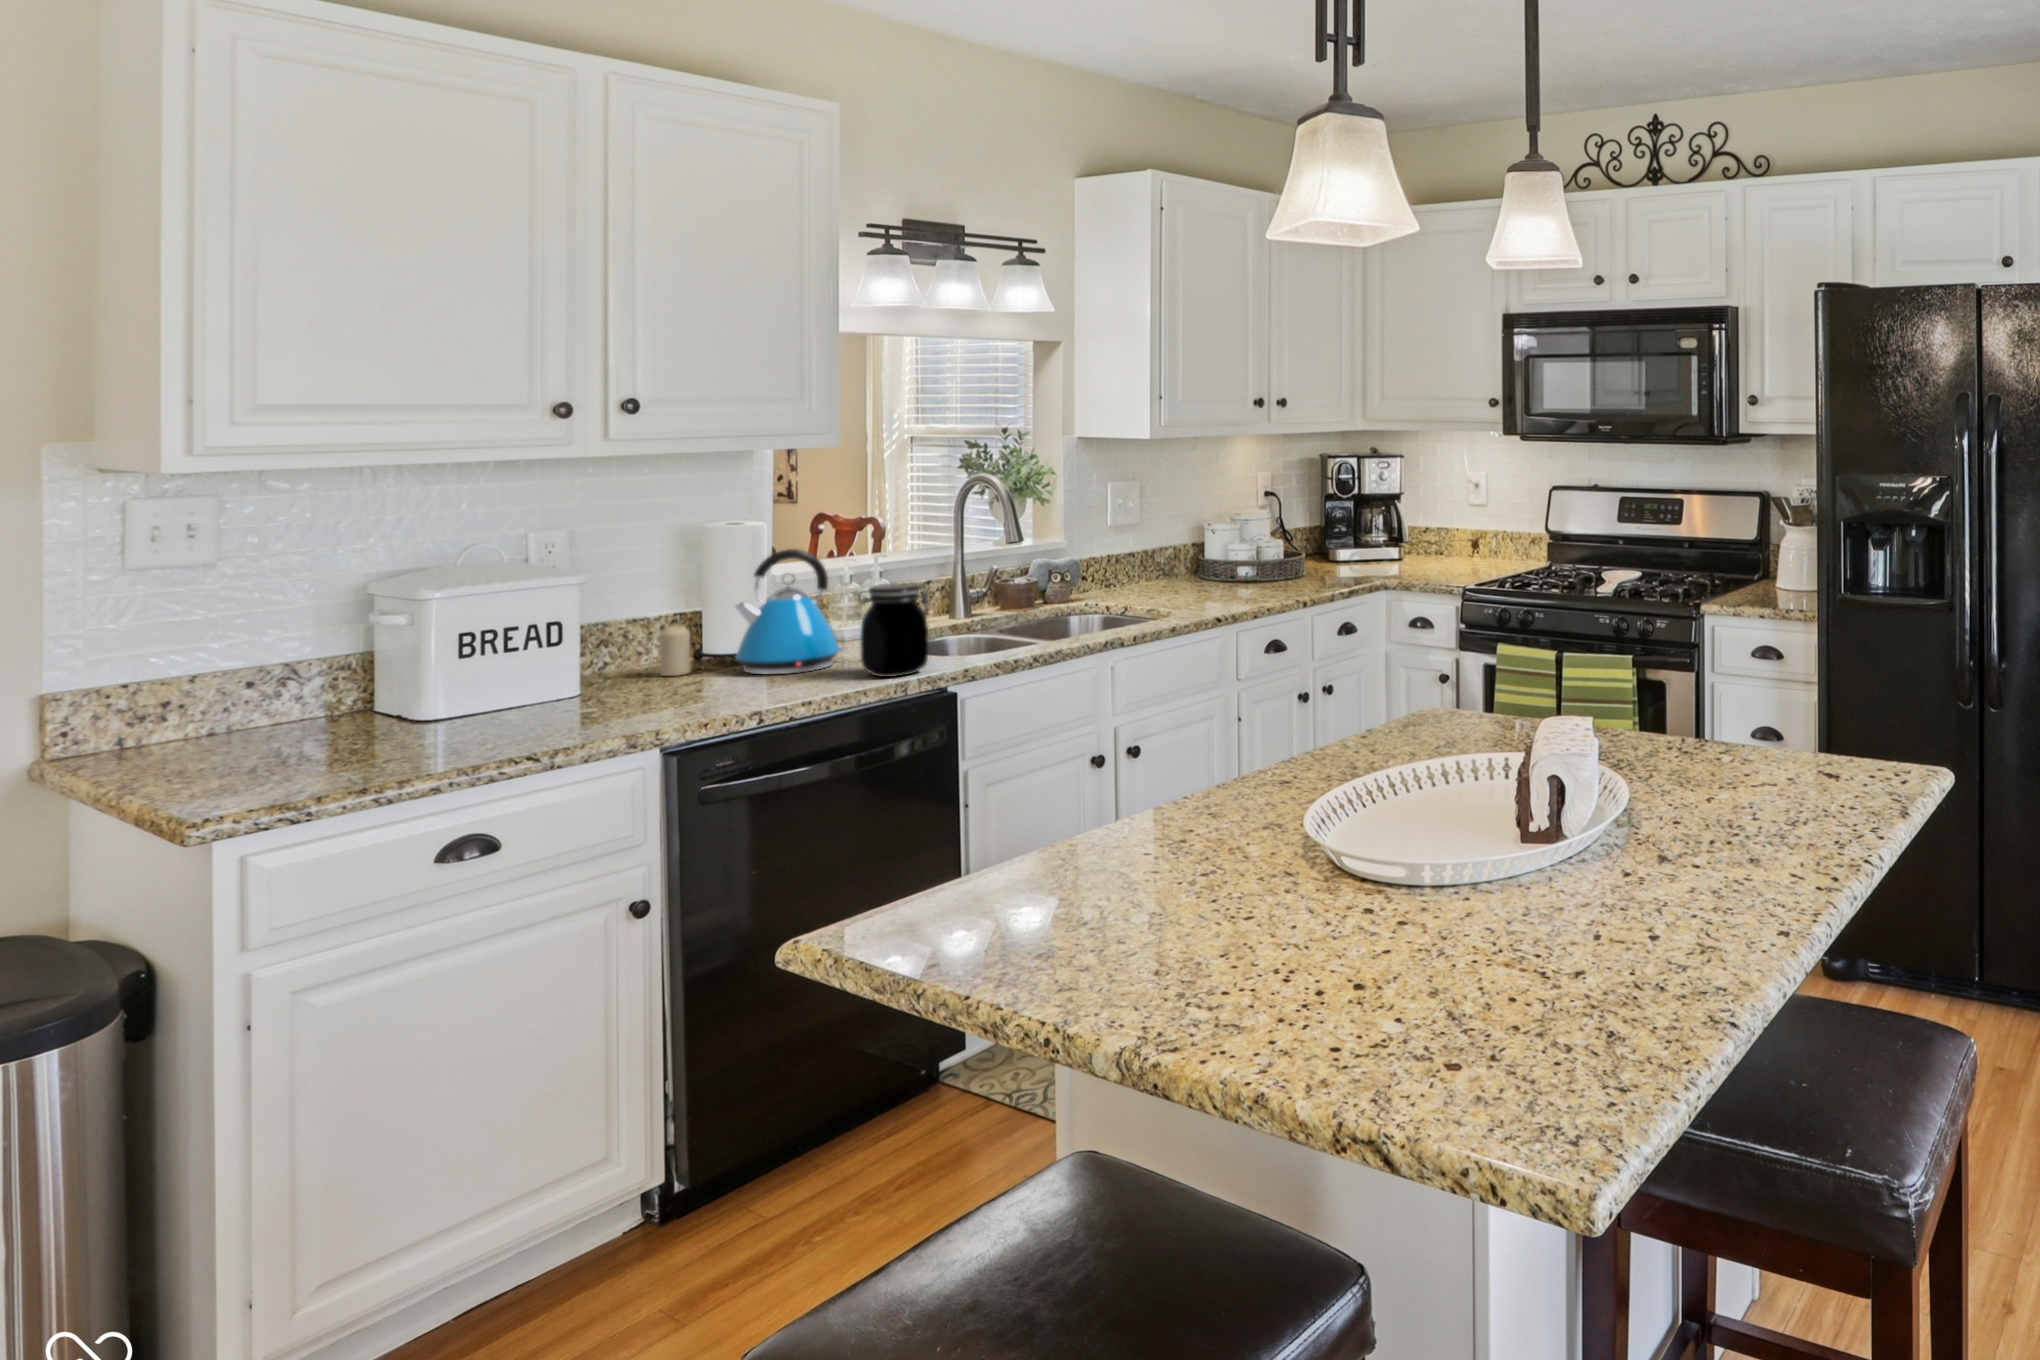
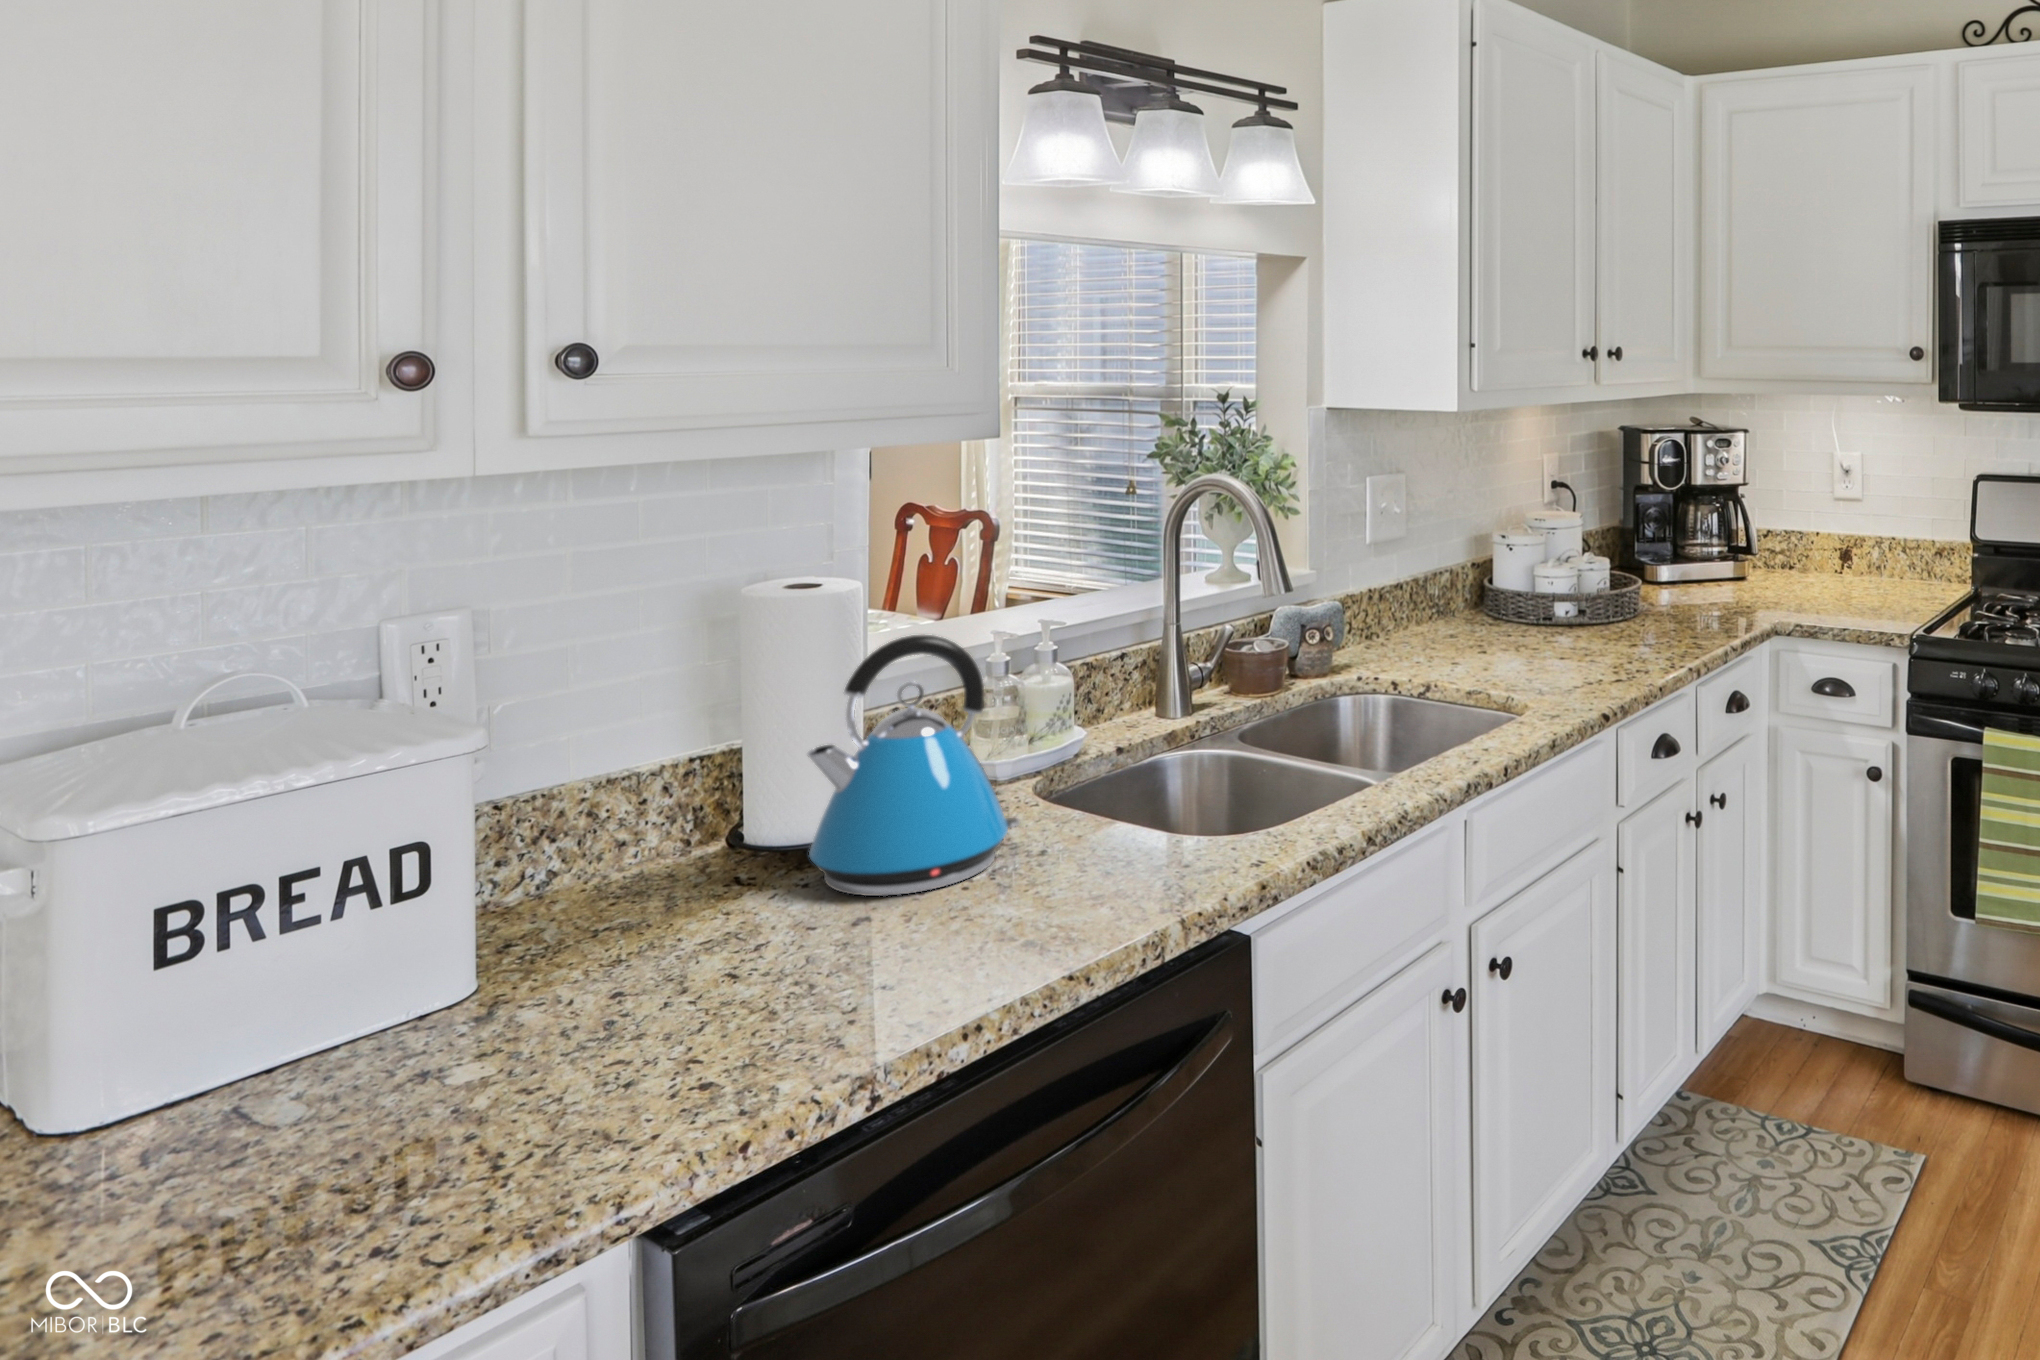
jar: present [858,583,929,677] -> none [1058,705,1194,908]
candle: present [659,625,691,676] -> none [659,792,720,901]

